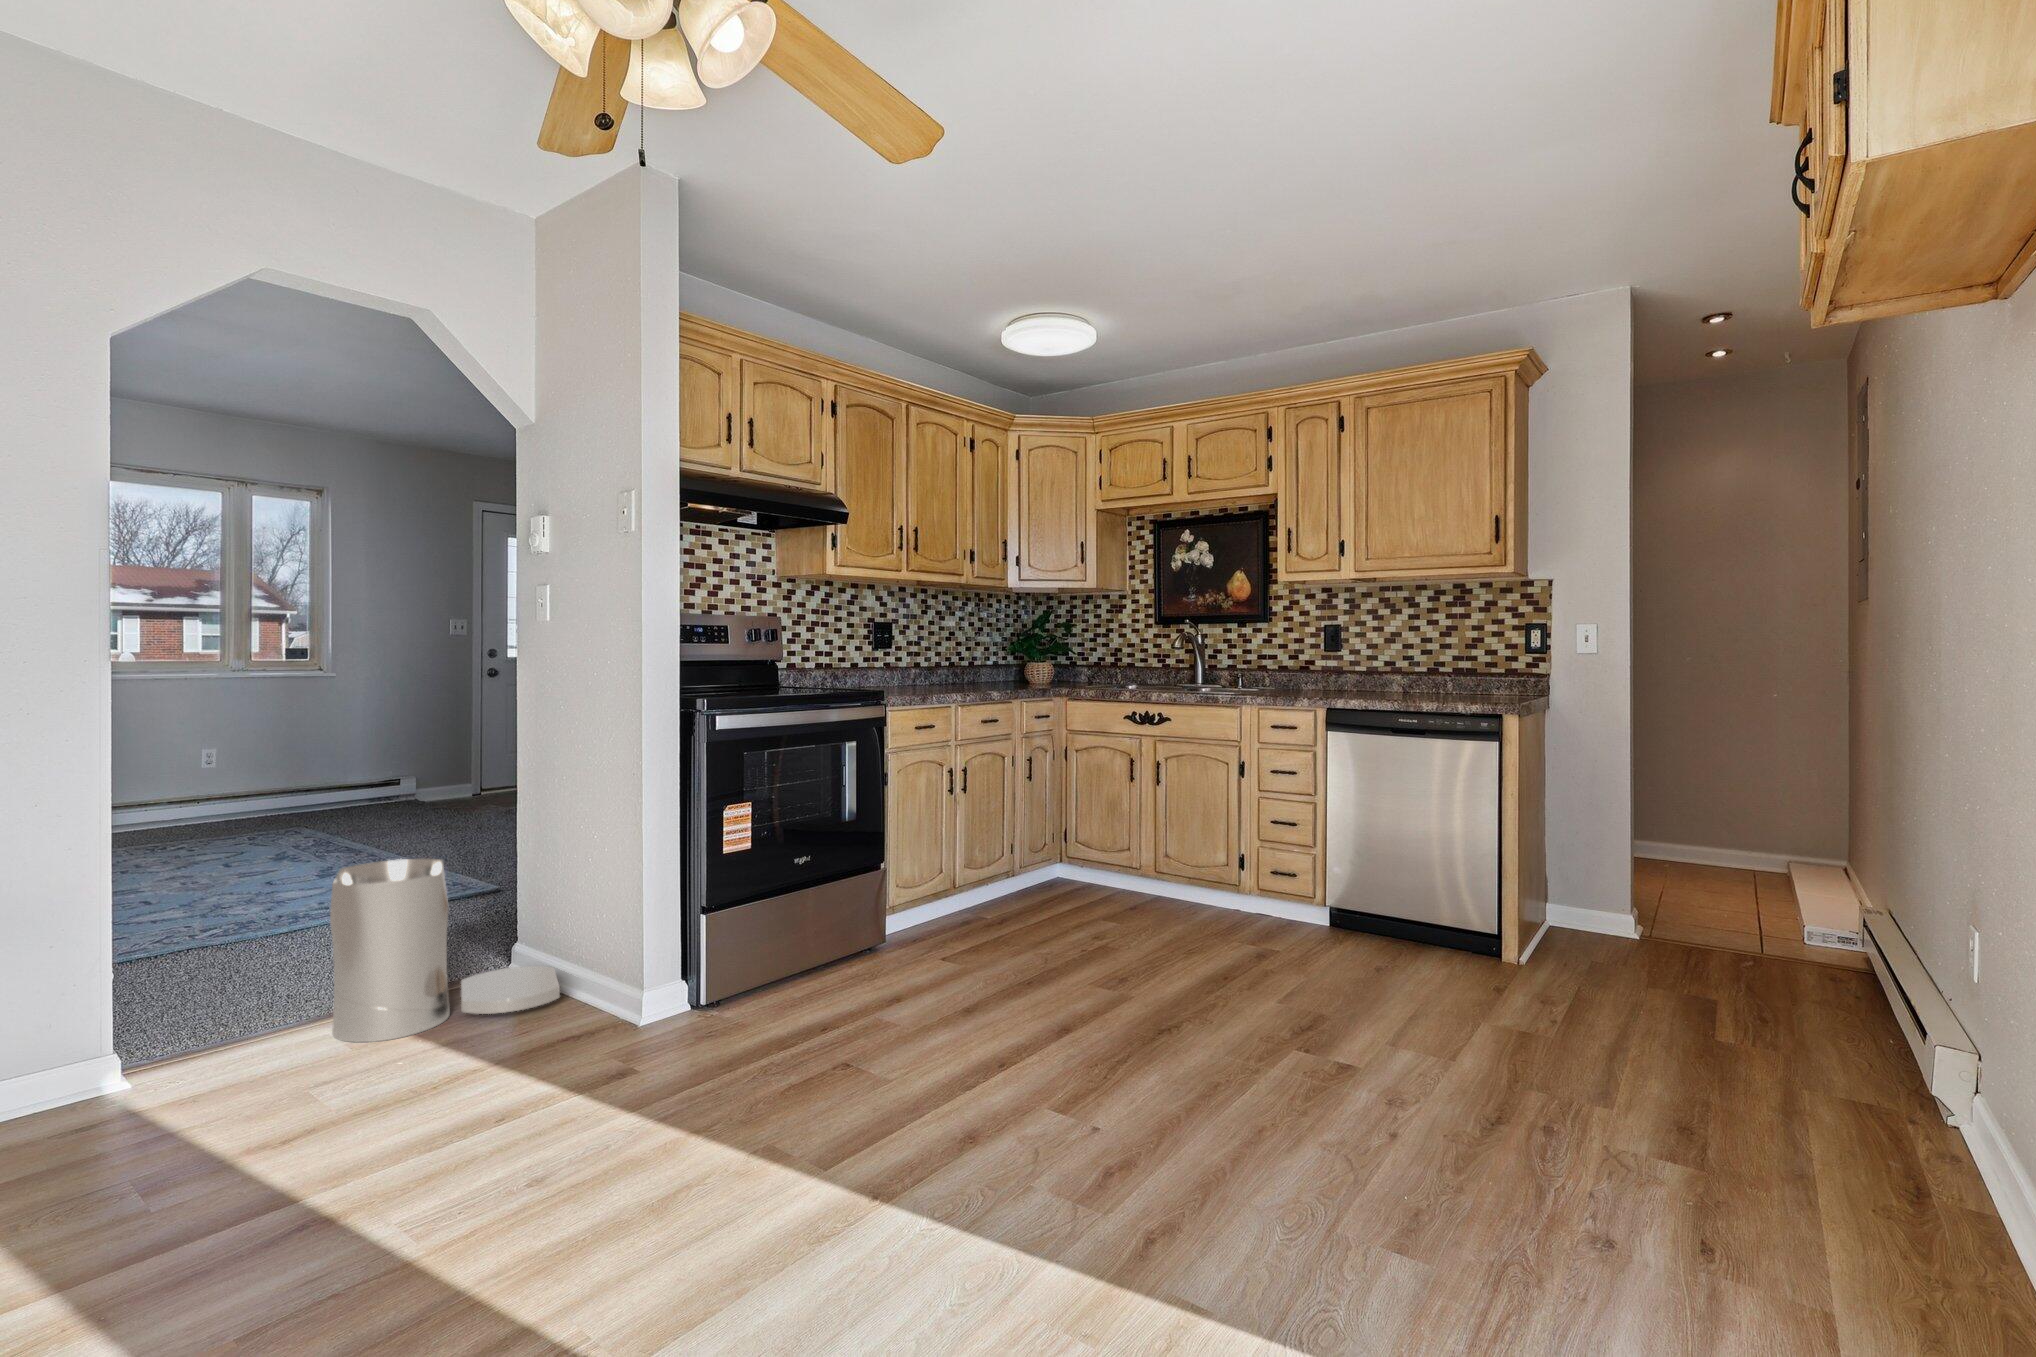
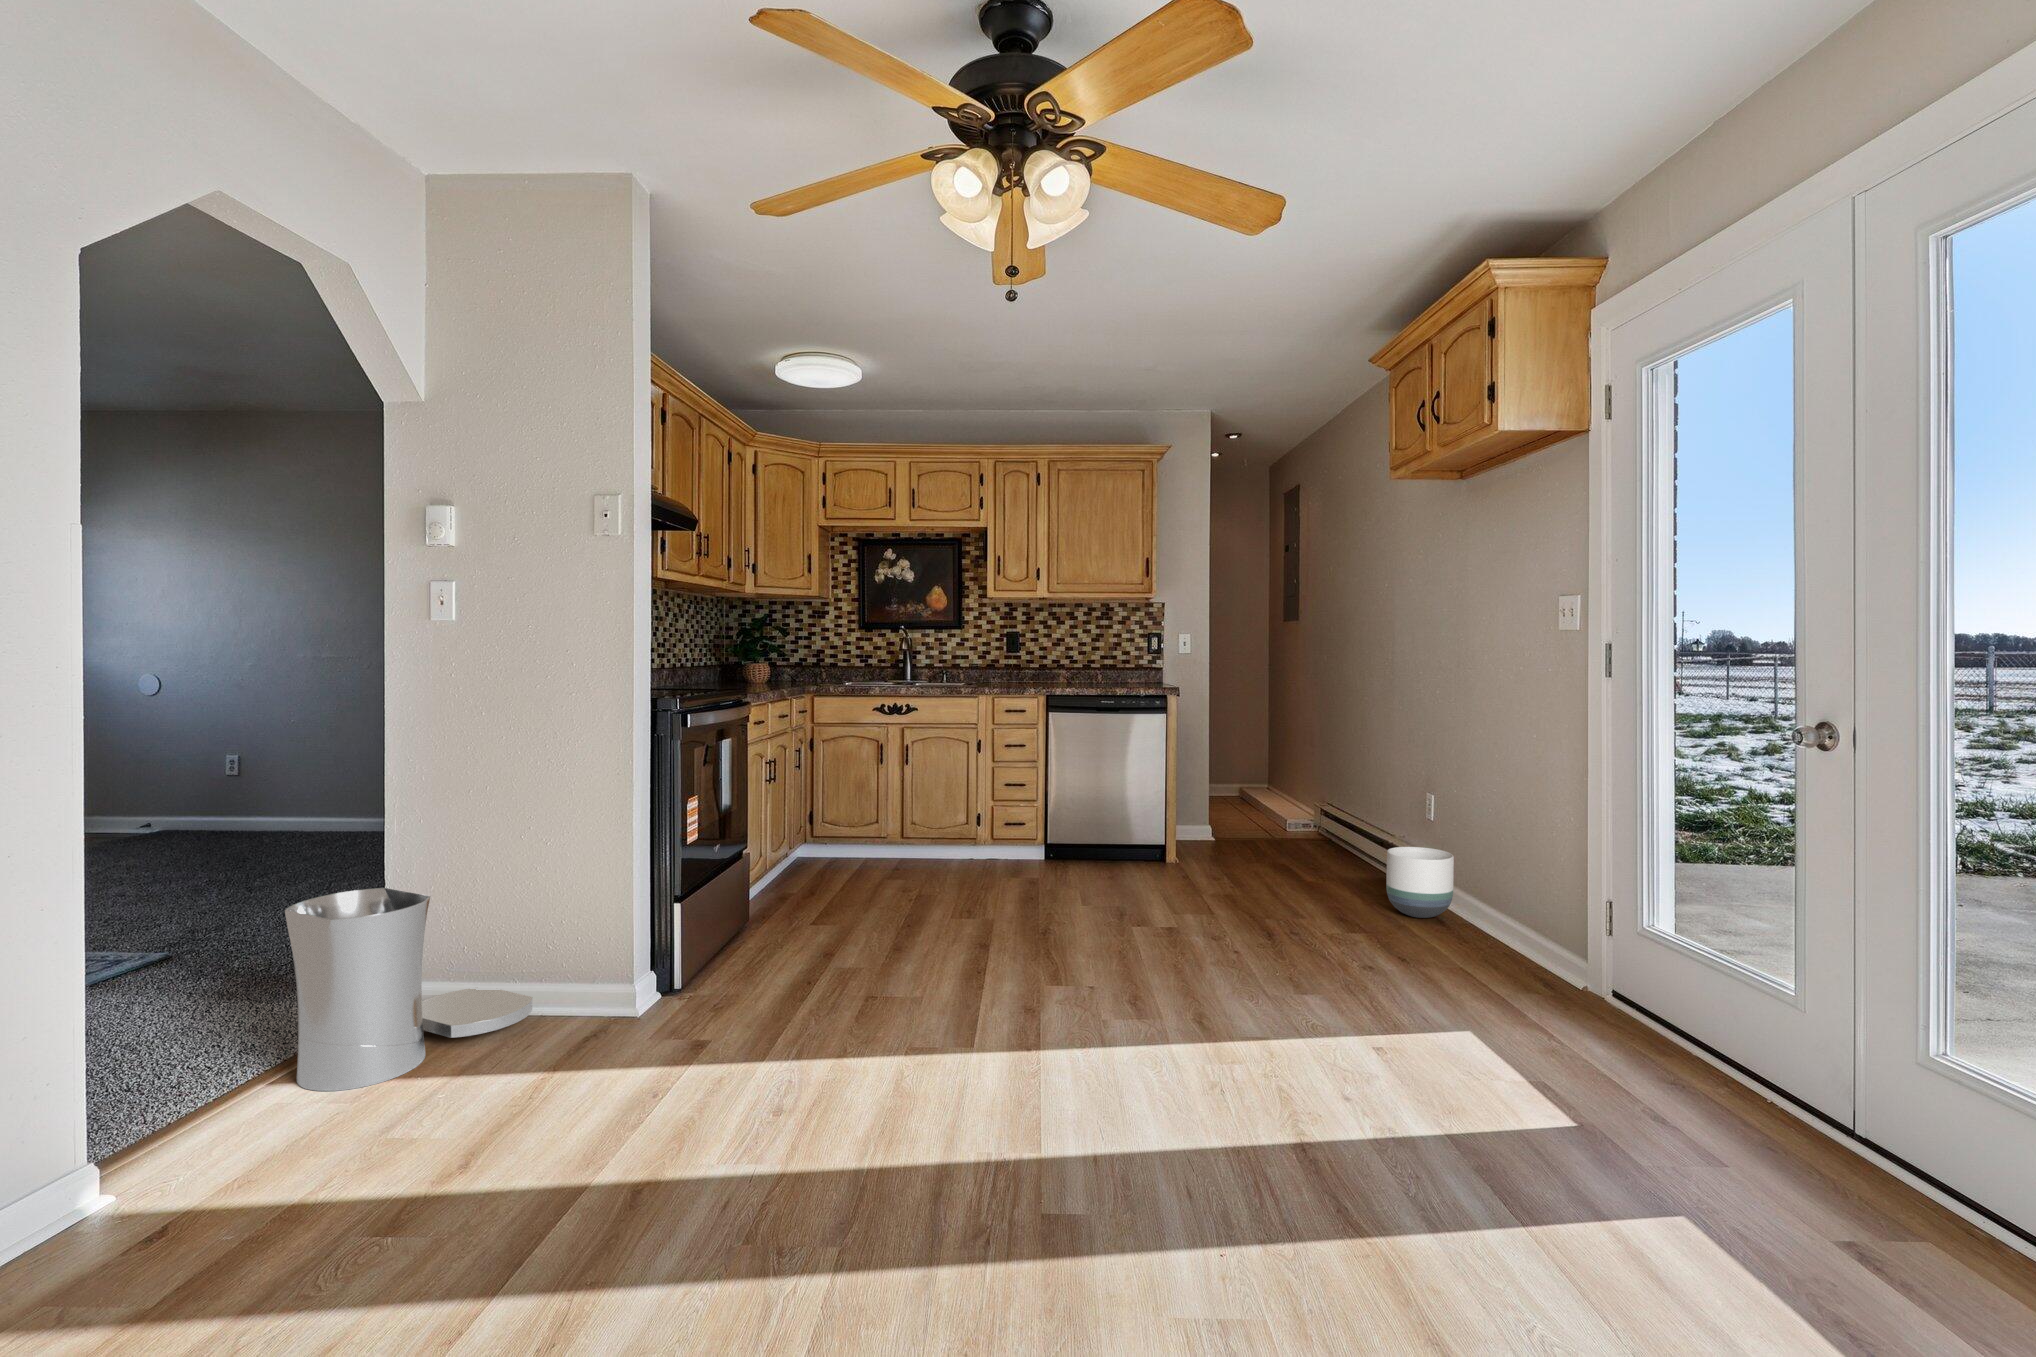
planter: none [1808,1007,1967,1159] -> present [1386,847,1454,918]

